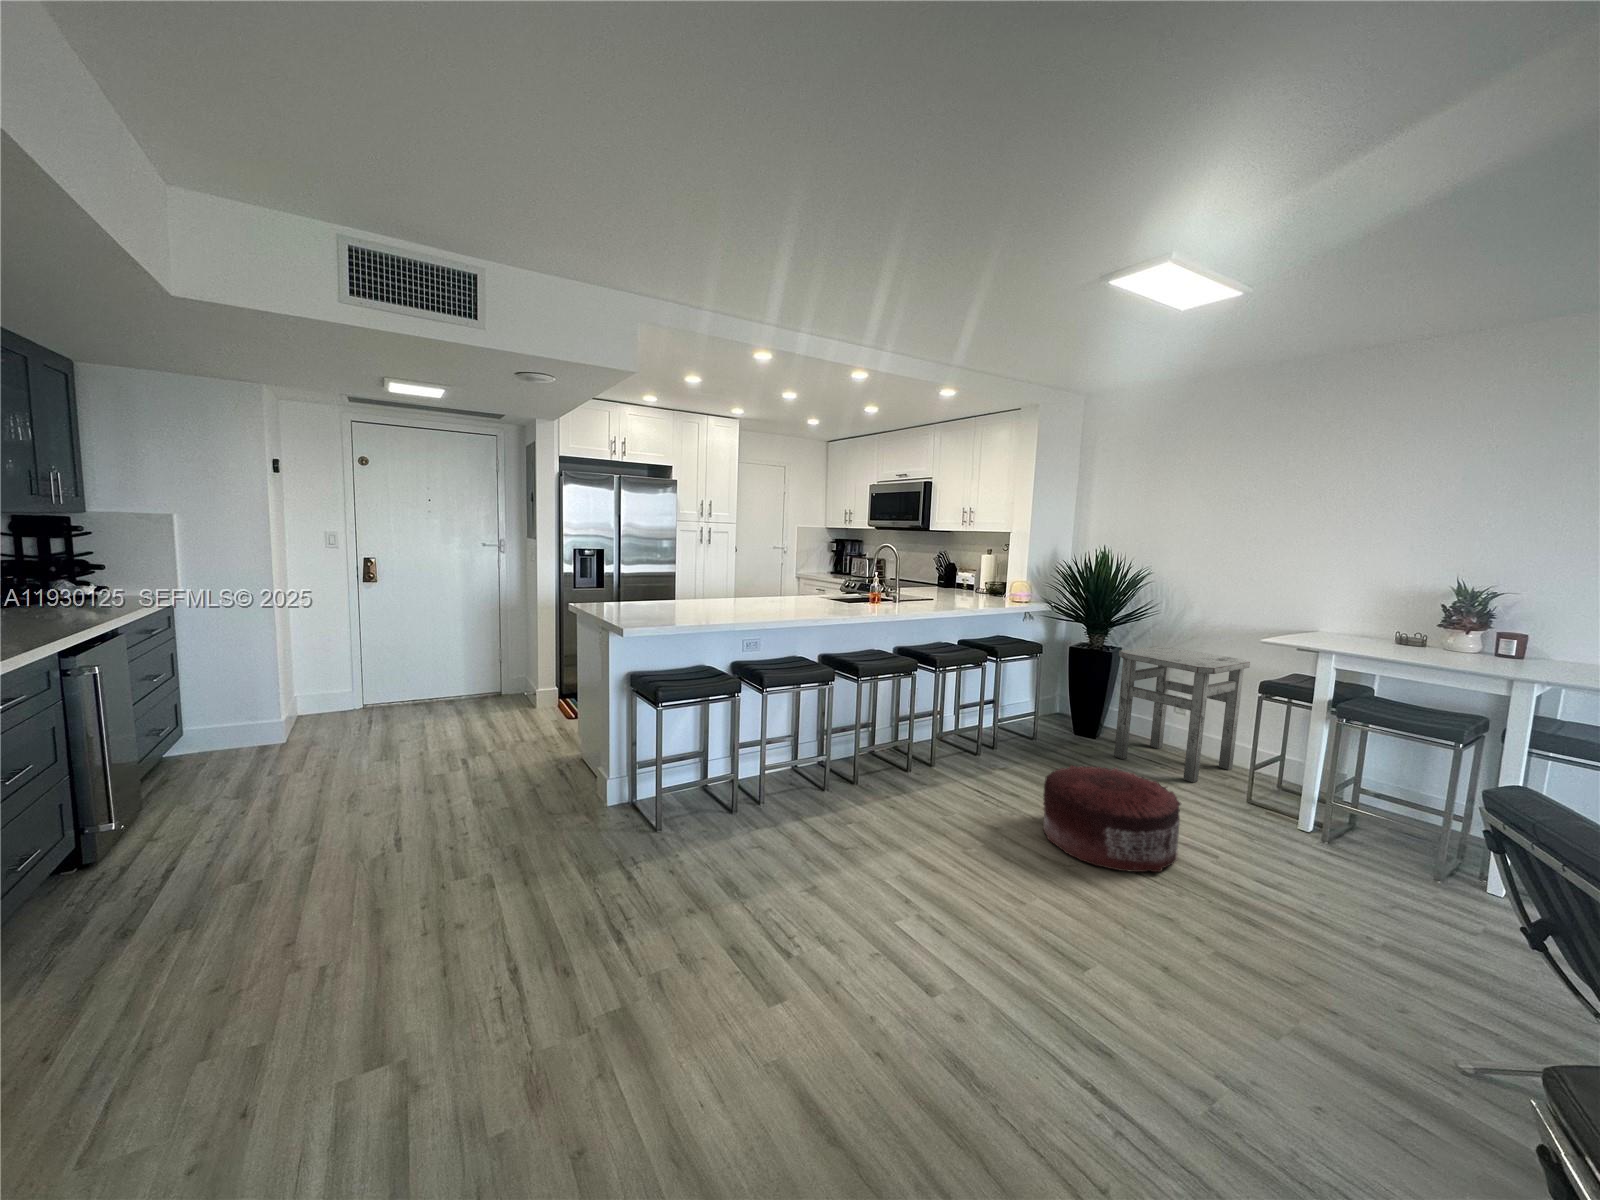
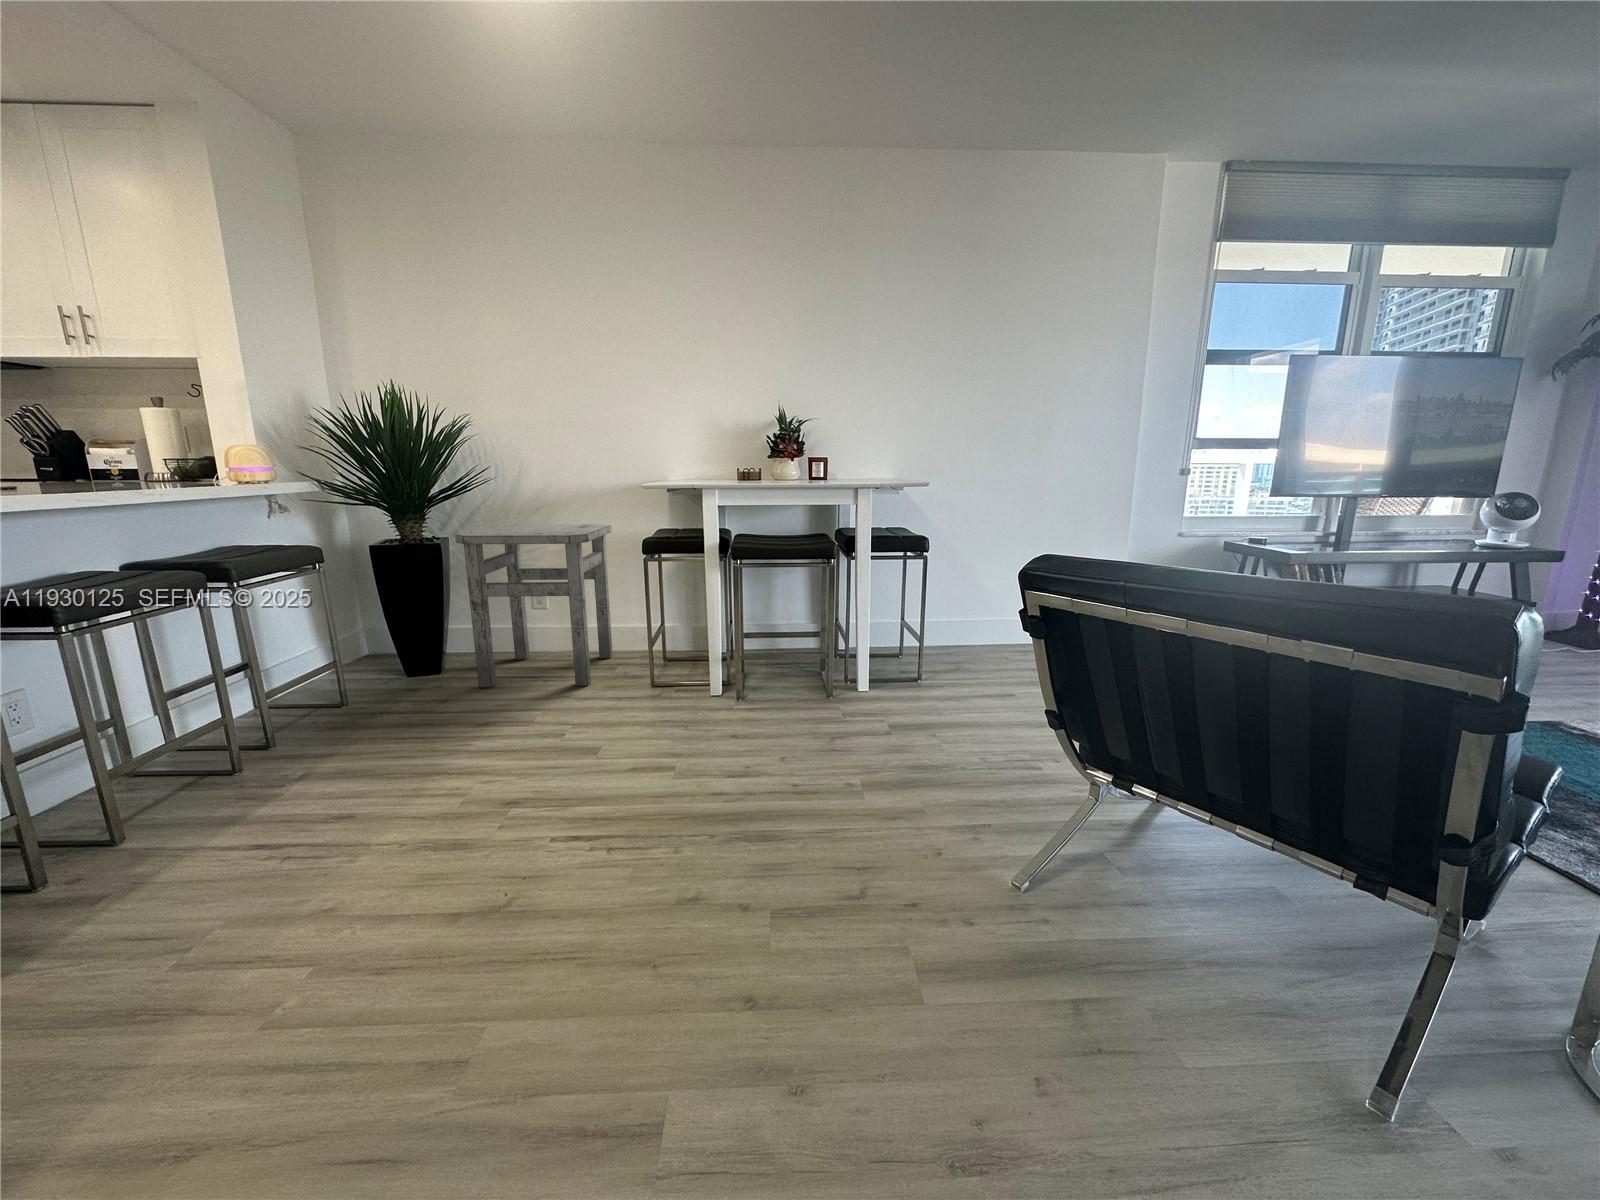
pouf: present [1043,766,1181,872] -> none [411,700,642,884]

